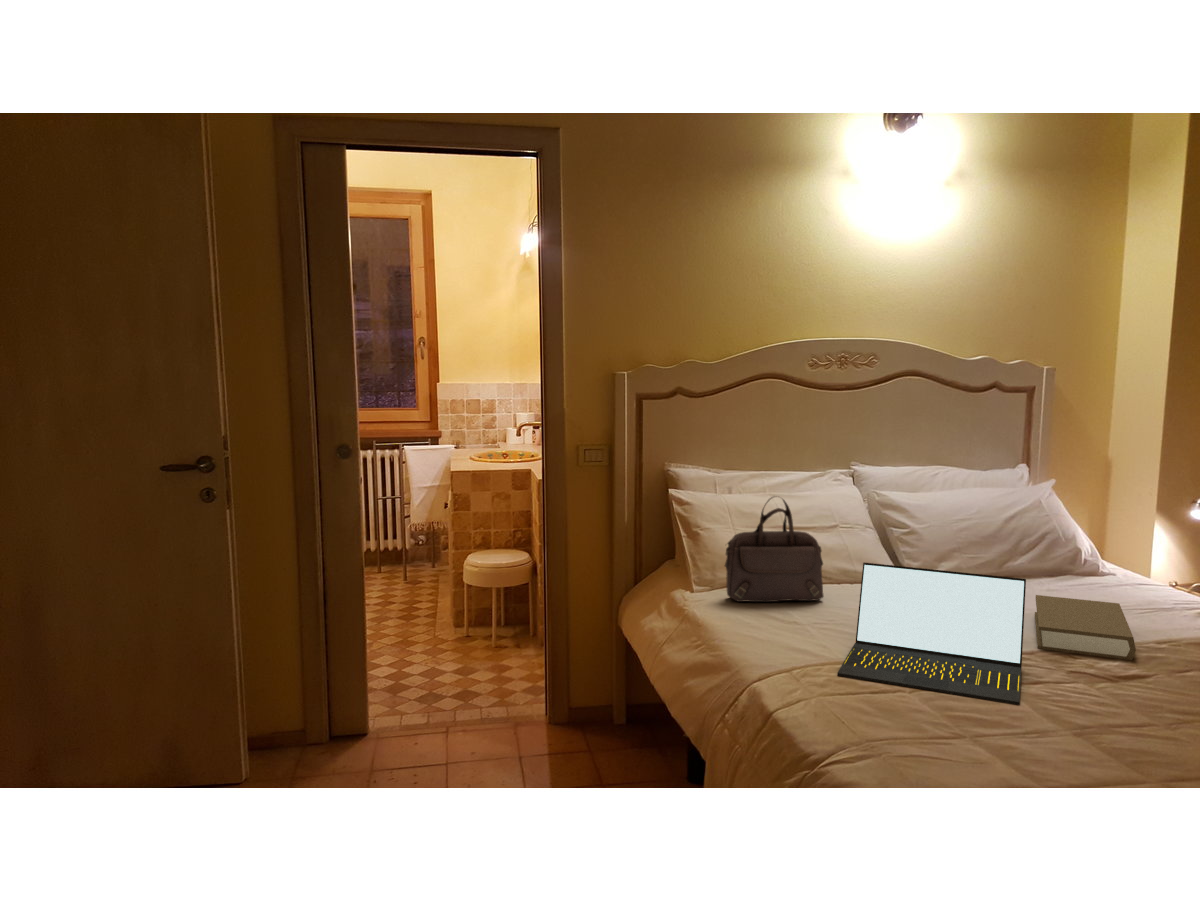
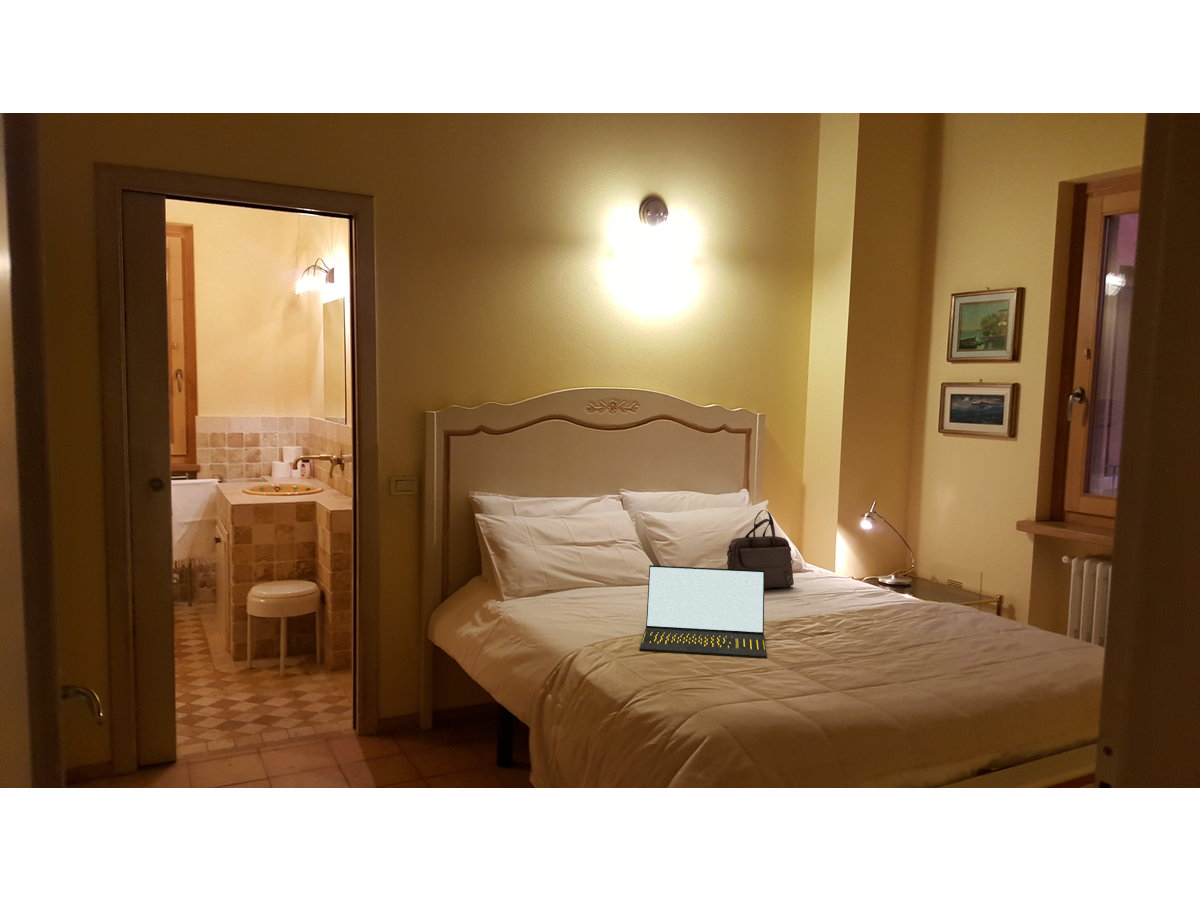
handbag: present [725,497,824,602] -> present [727,510,794,589]
book: present [1035,595,1136,660] -> none [765,586,834,626]

